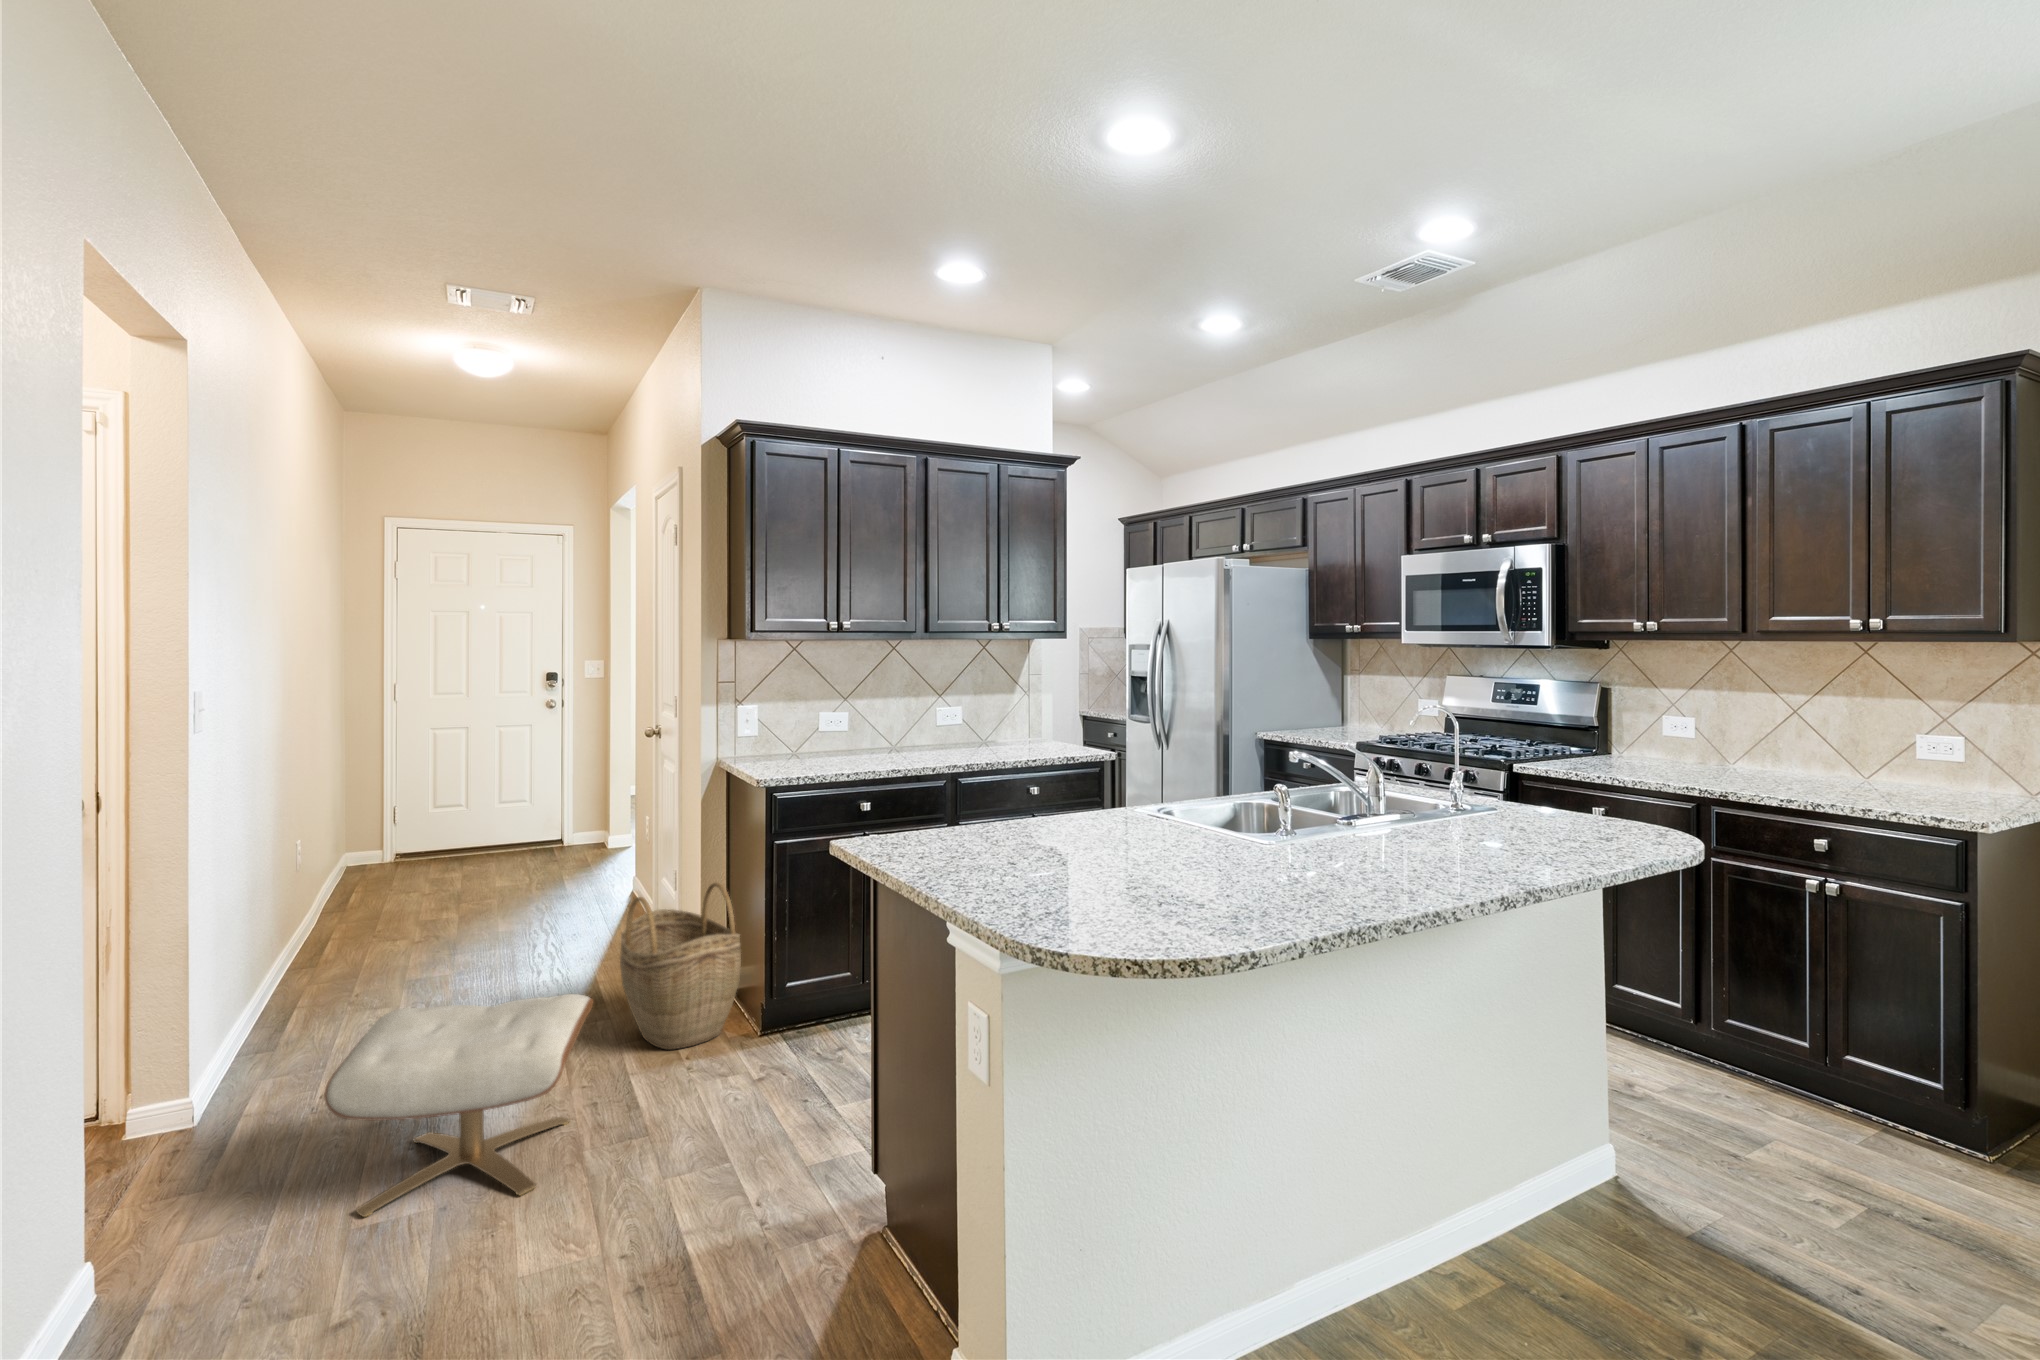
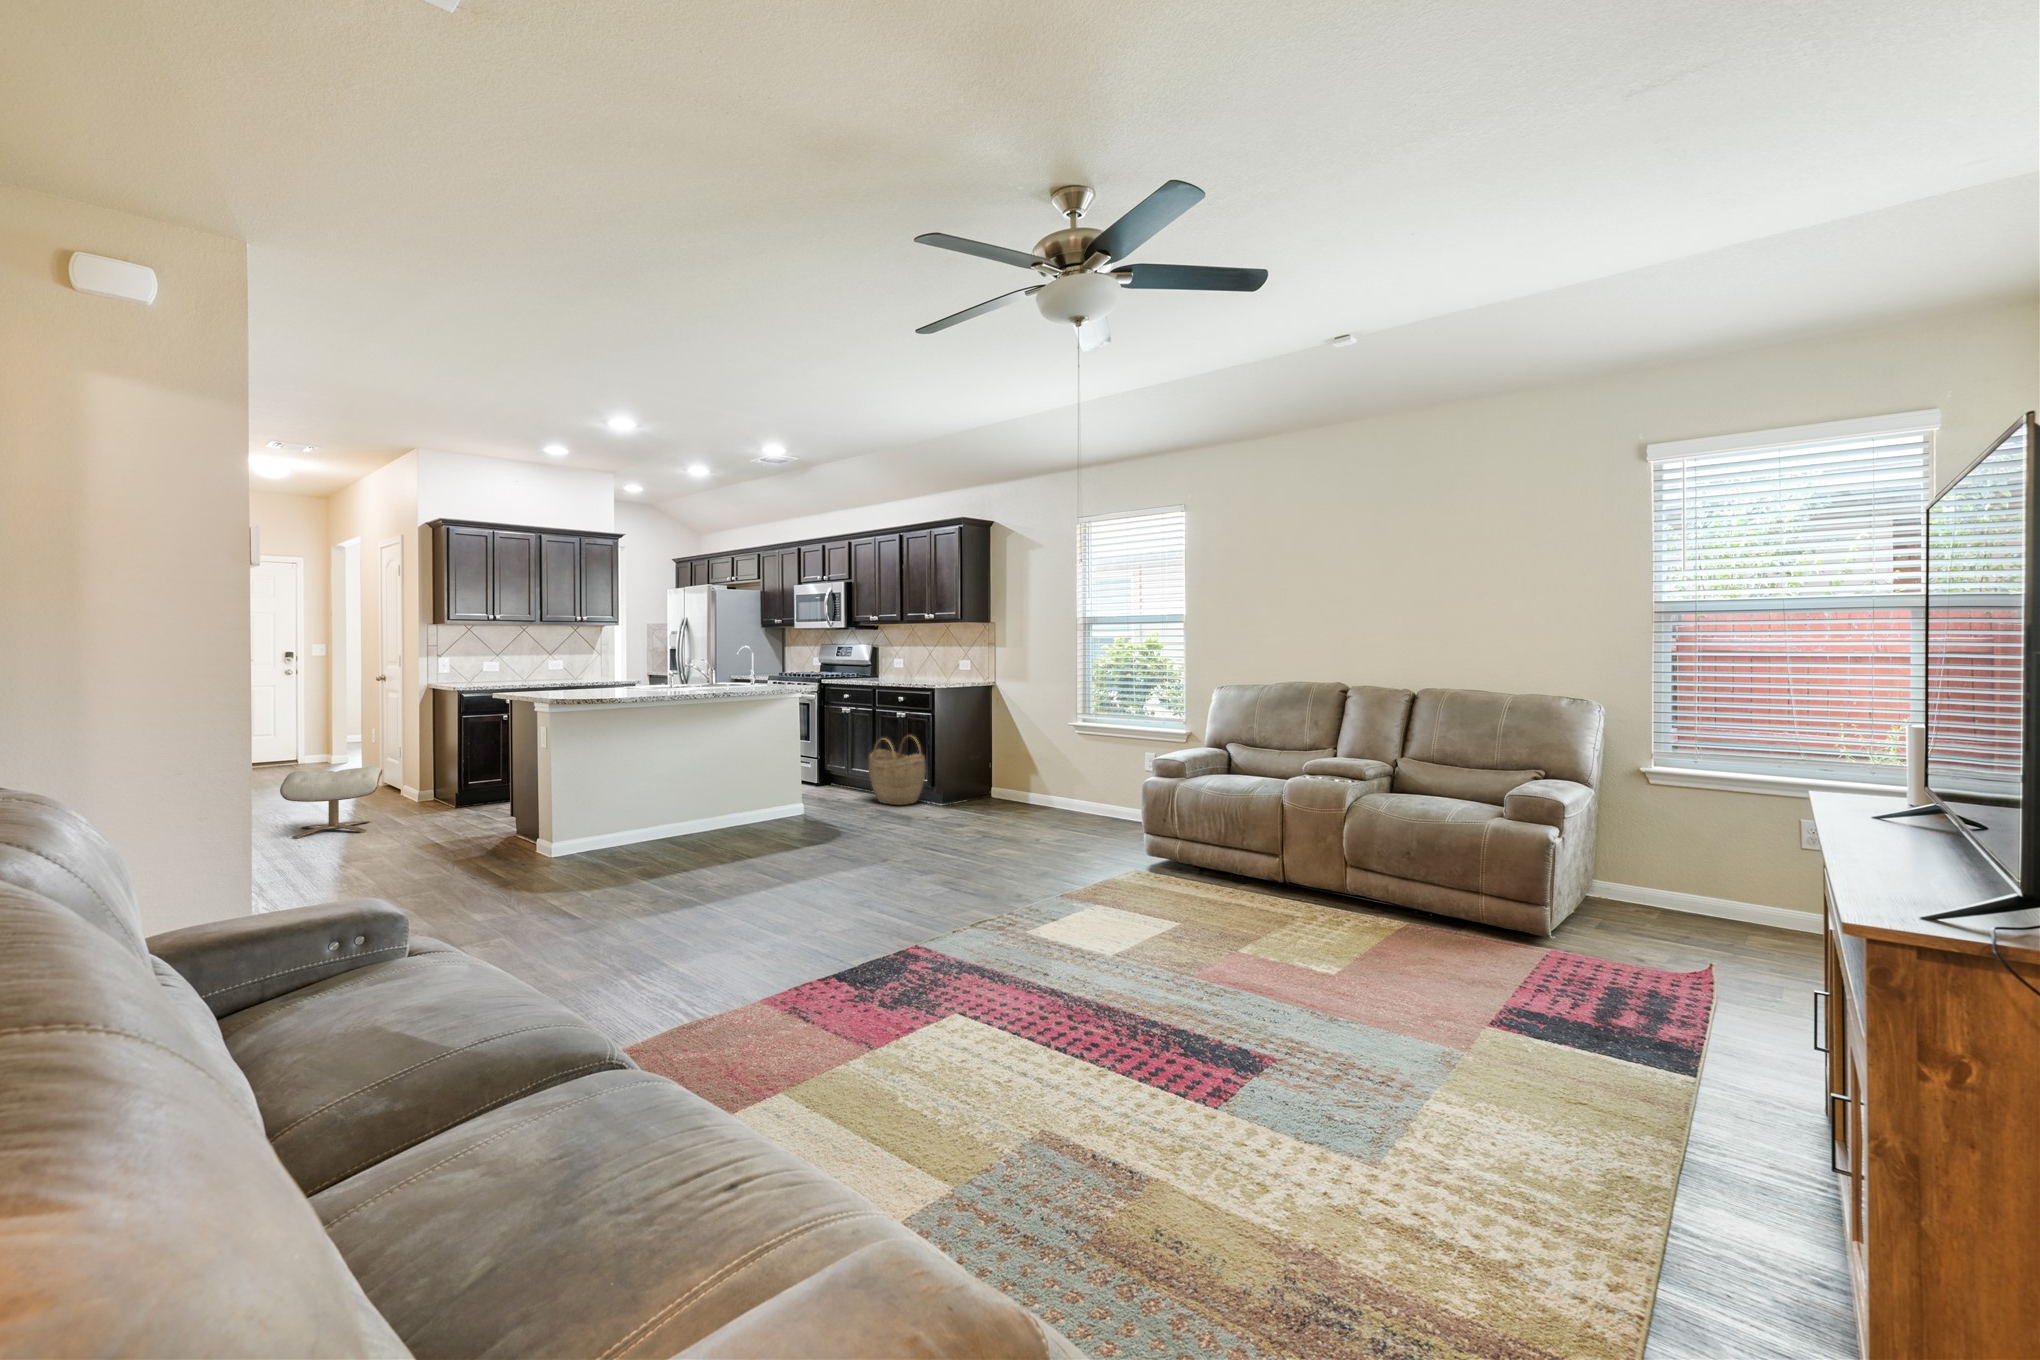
woven basket: present [620,883,741,1050] -> present [869,736,926,805]

